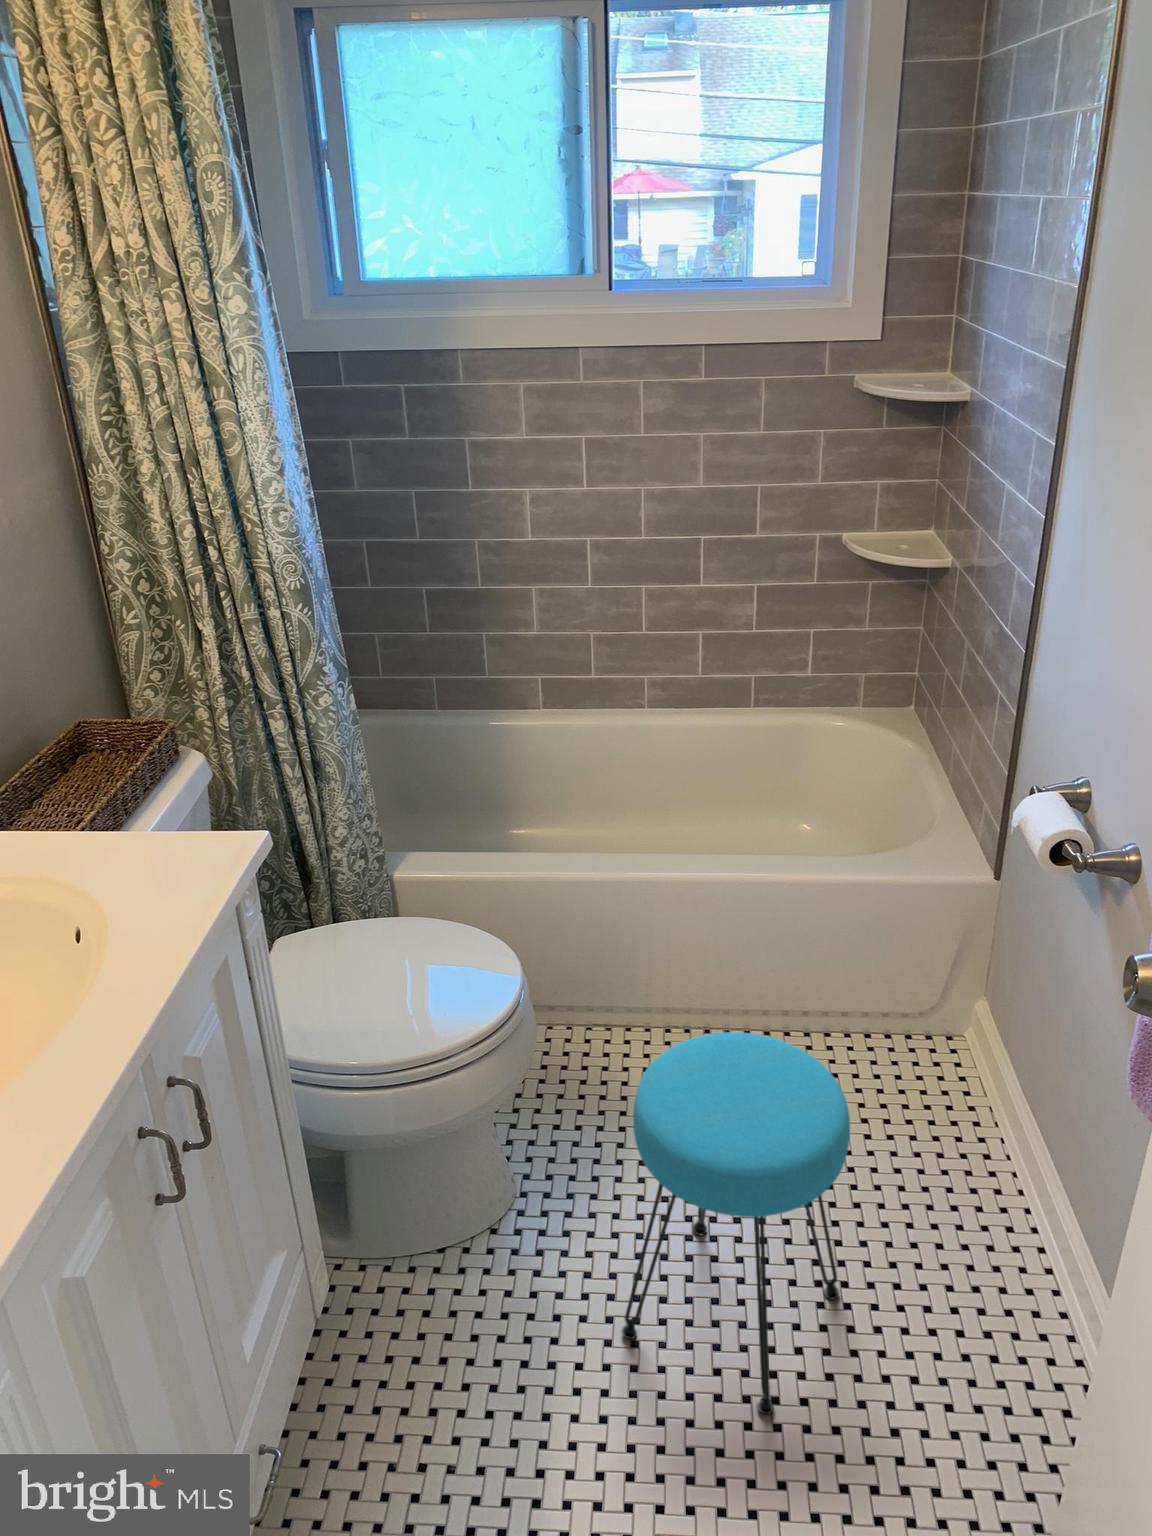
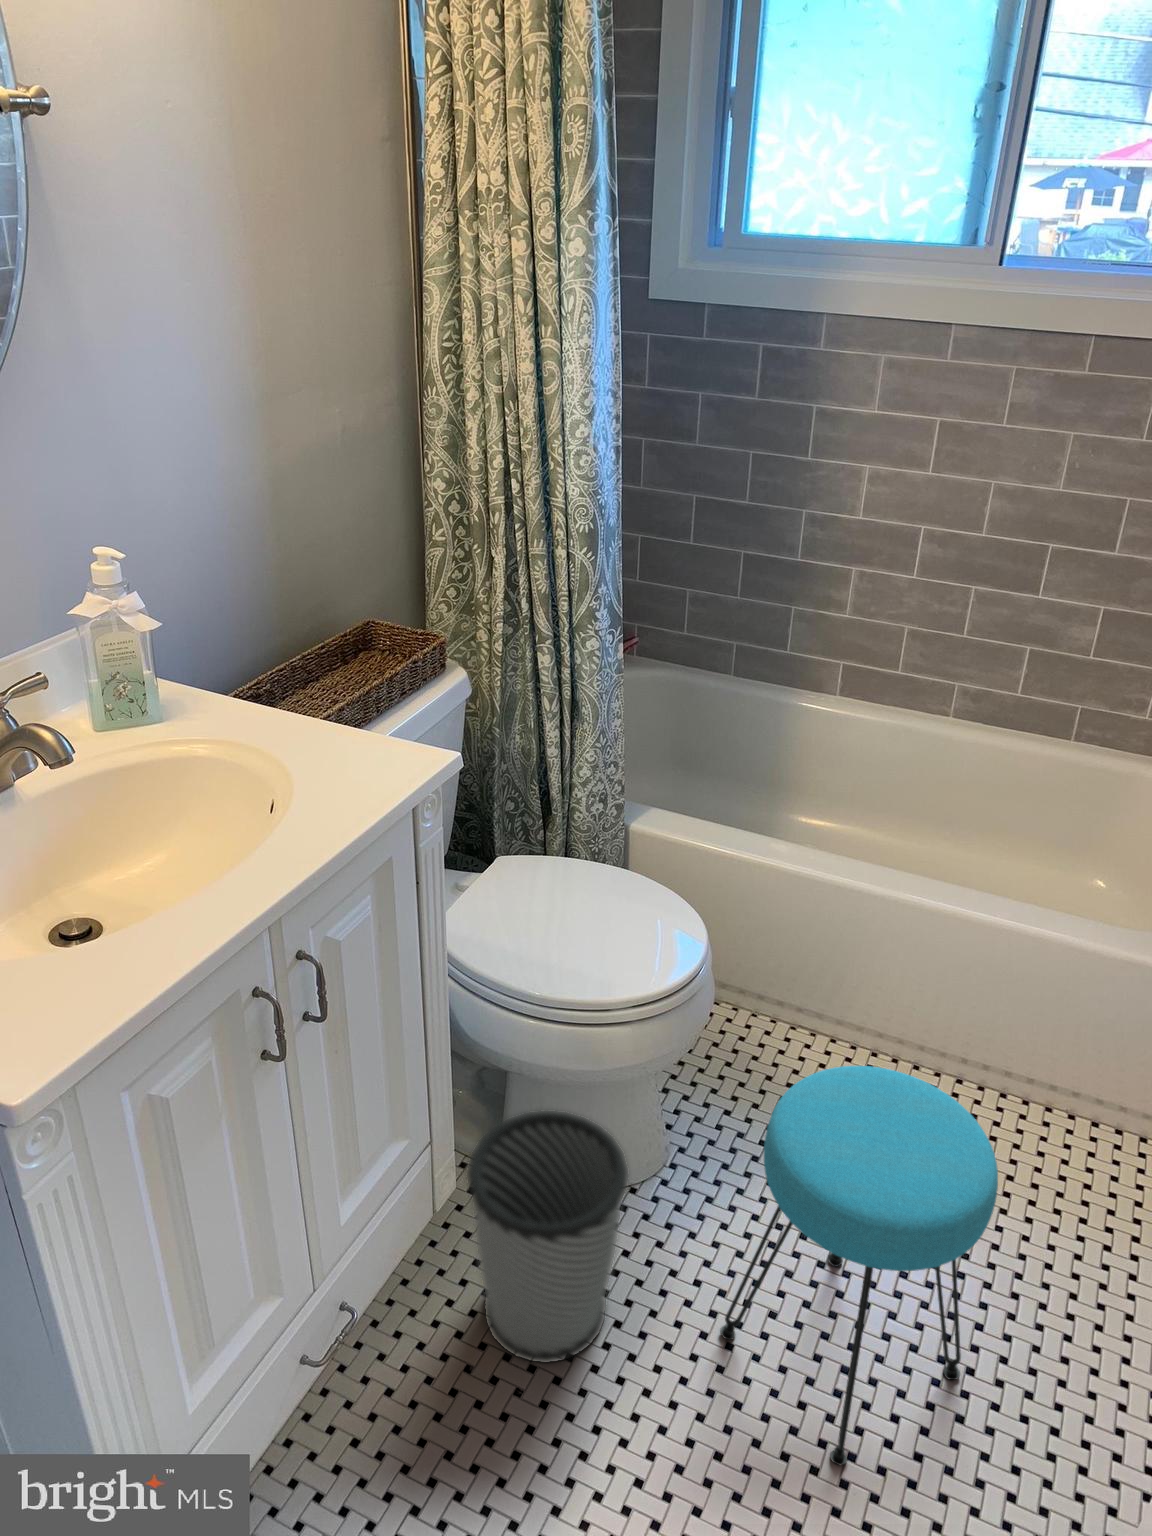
wastebasket: none [346,1170,513,1435] -> present [467,1111,628,1363]

